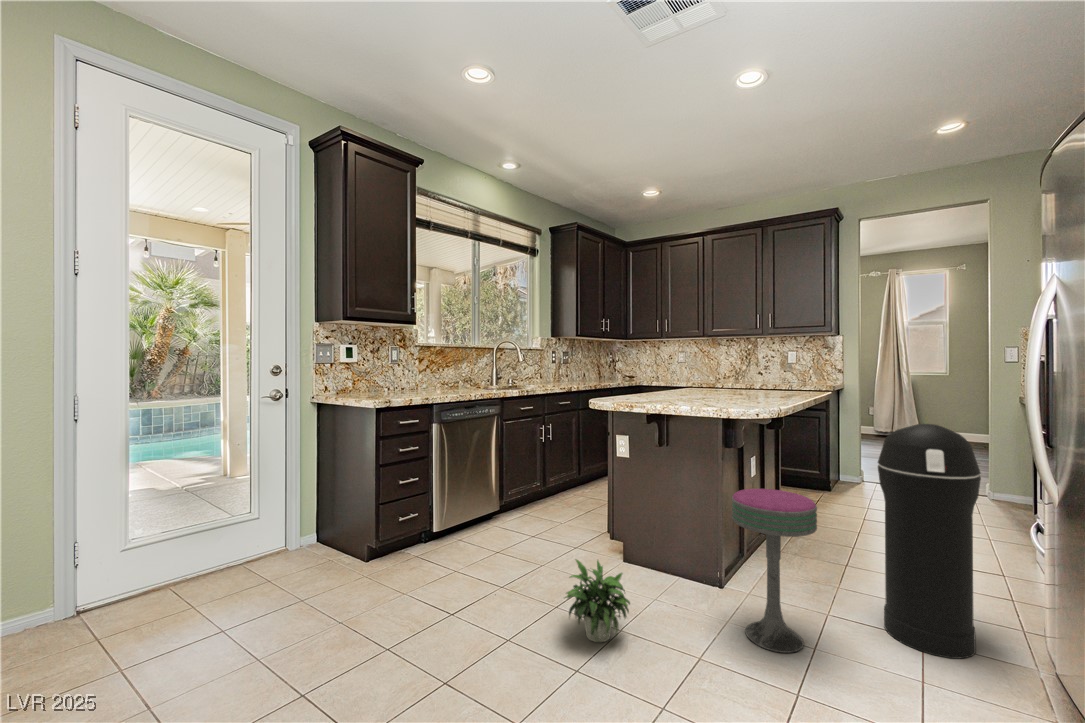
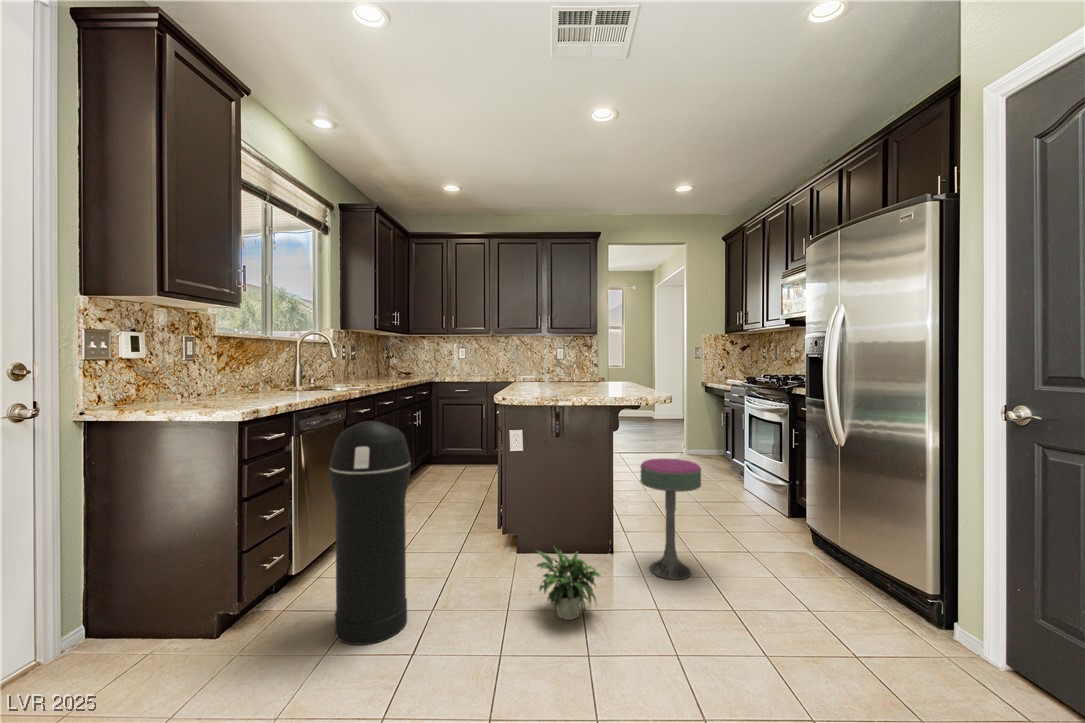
trash can: present [878,424,981,659] -> present [329,421,411,645]

